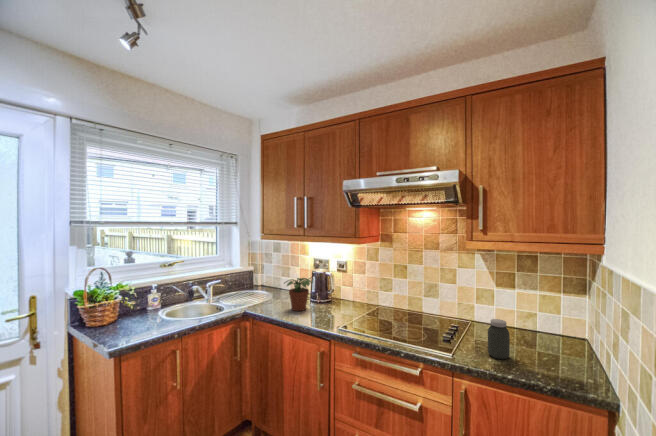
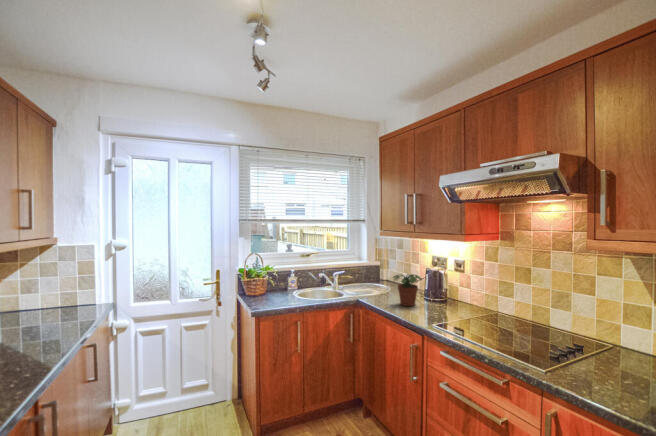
jar: present [488,319,510,359] -> none [599,338,630,390]

